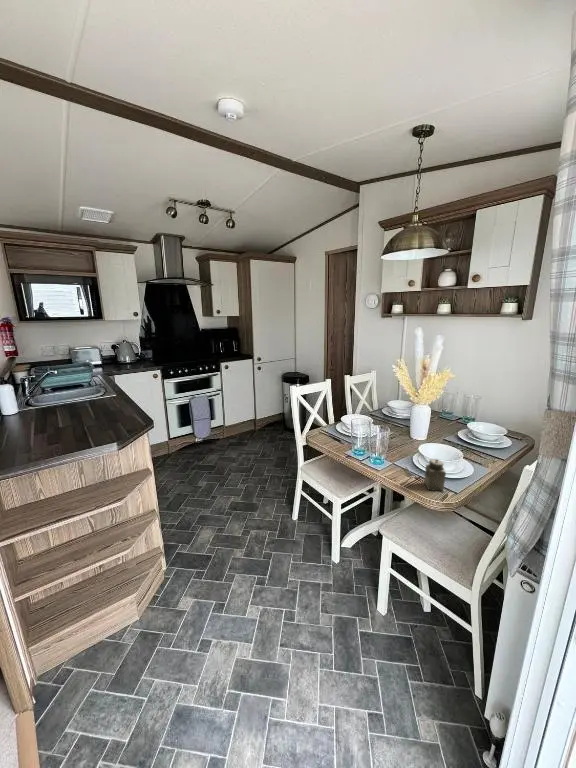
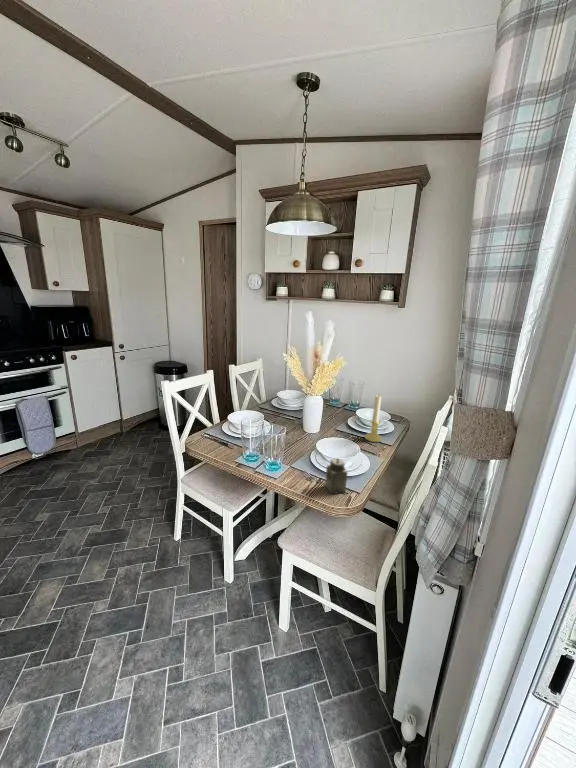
candle holder: none [474,406,493,454] -> present [365,395,381,442]

